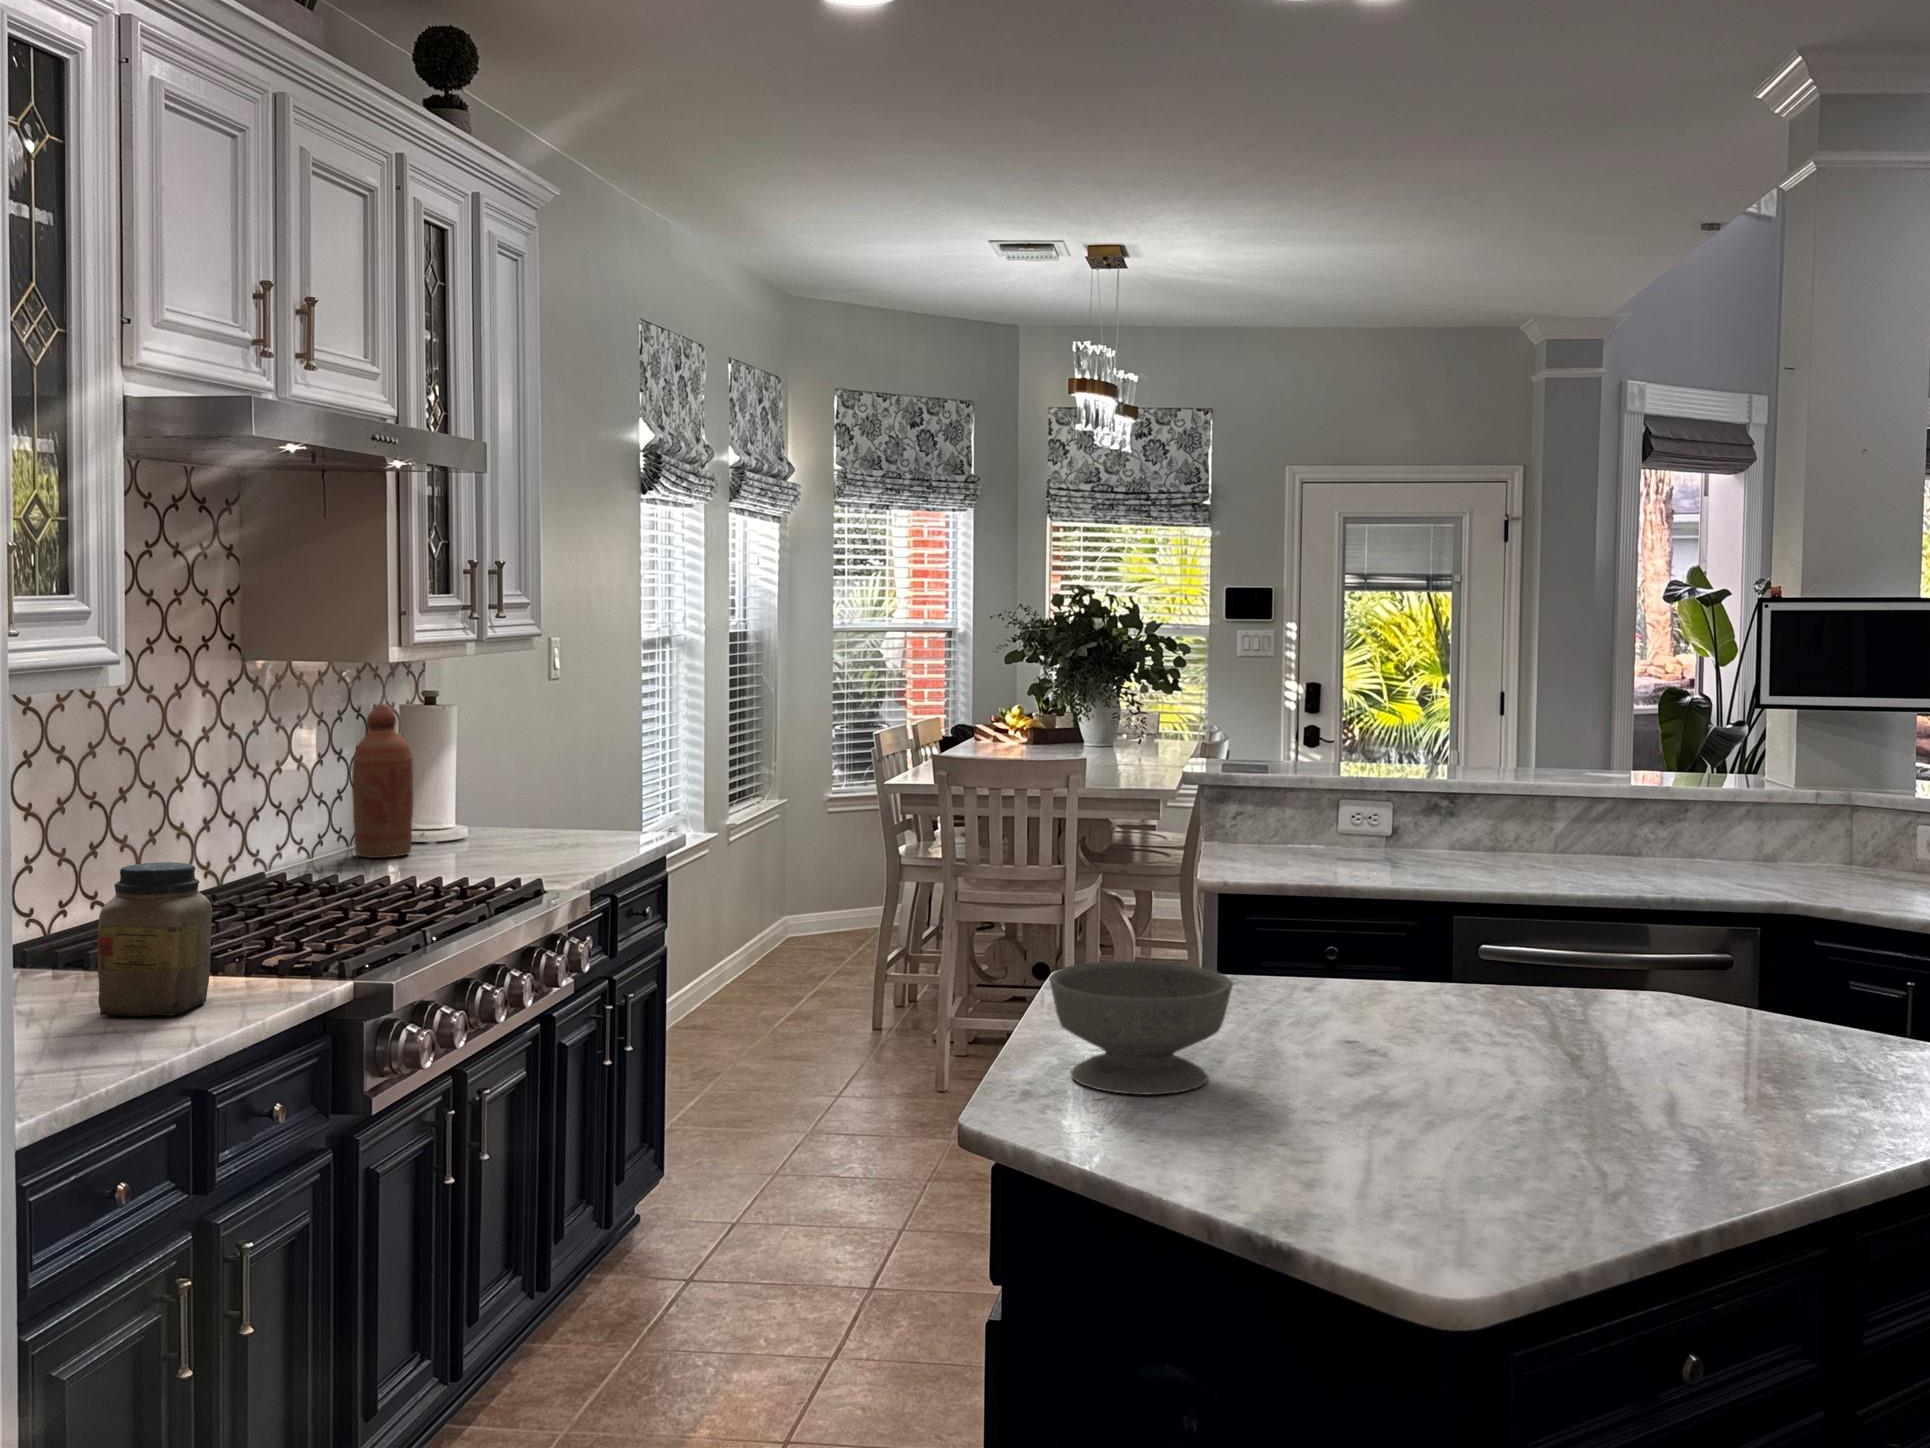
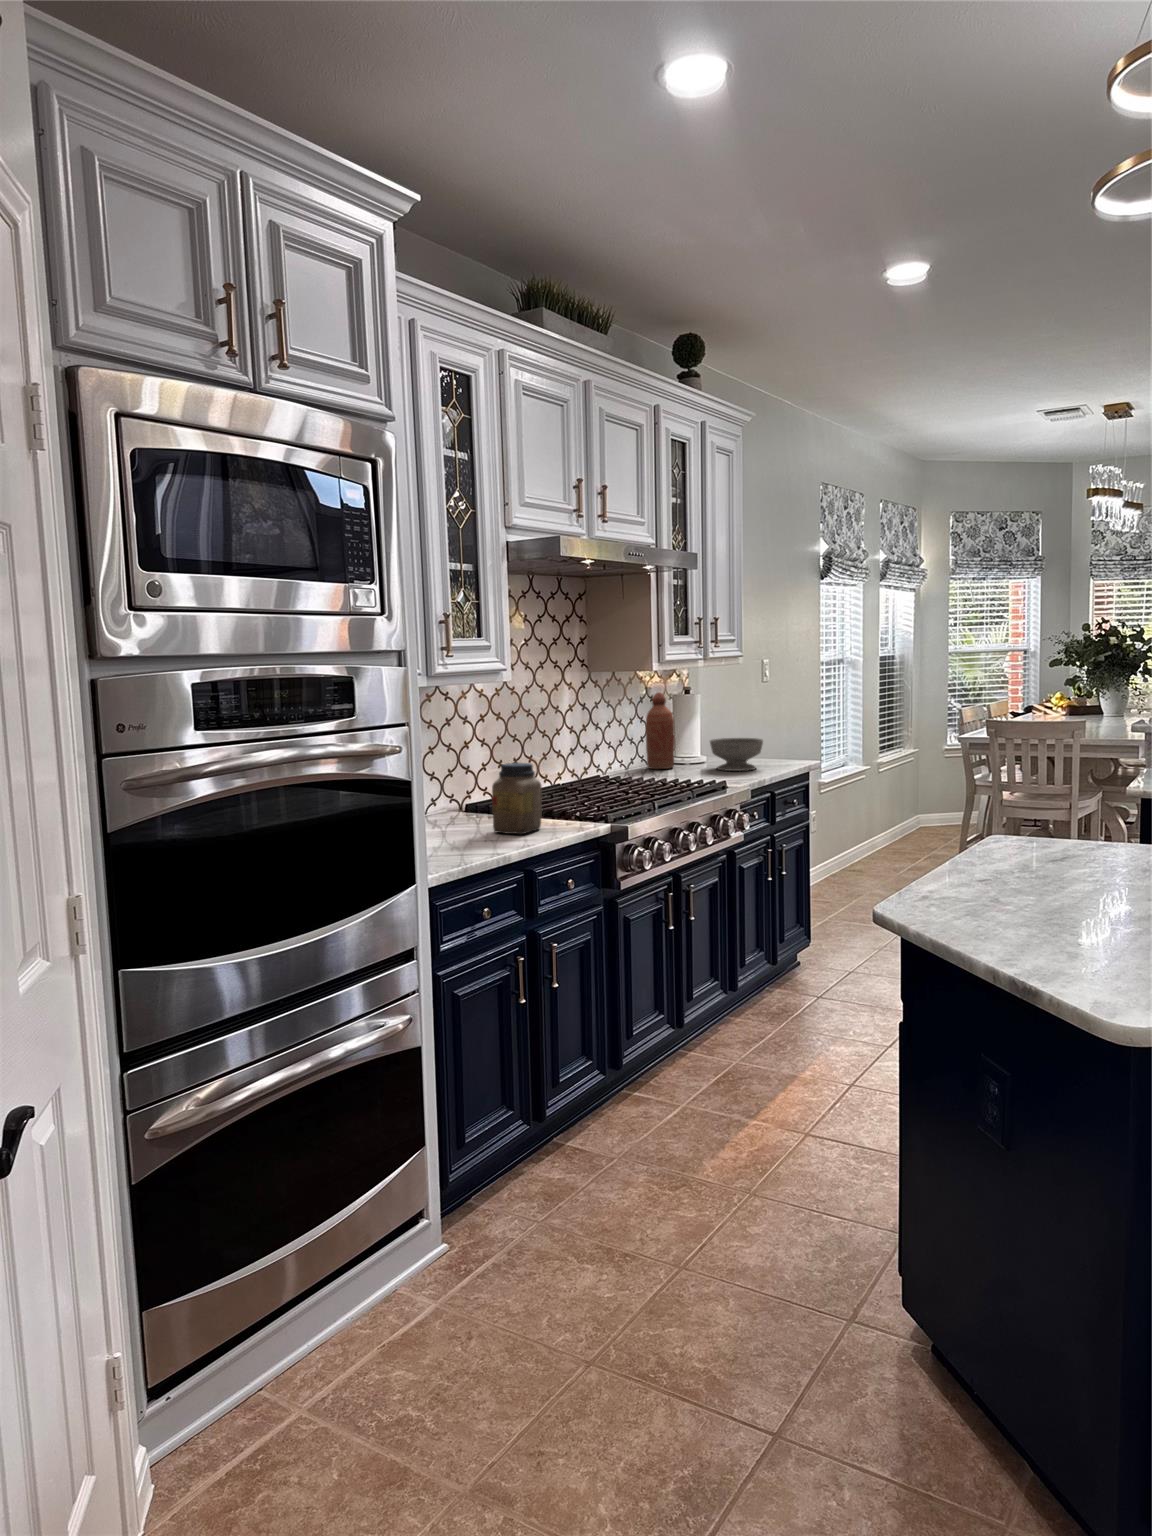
bowl: present [1049,961,1233,1095] -> present [710,738,763,771]

